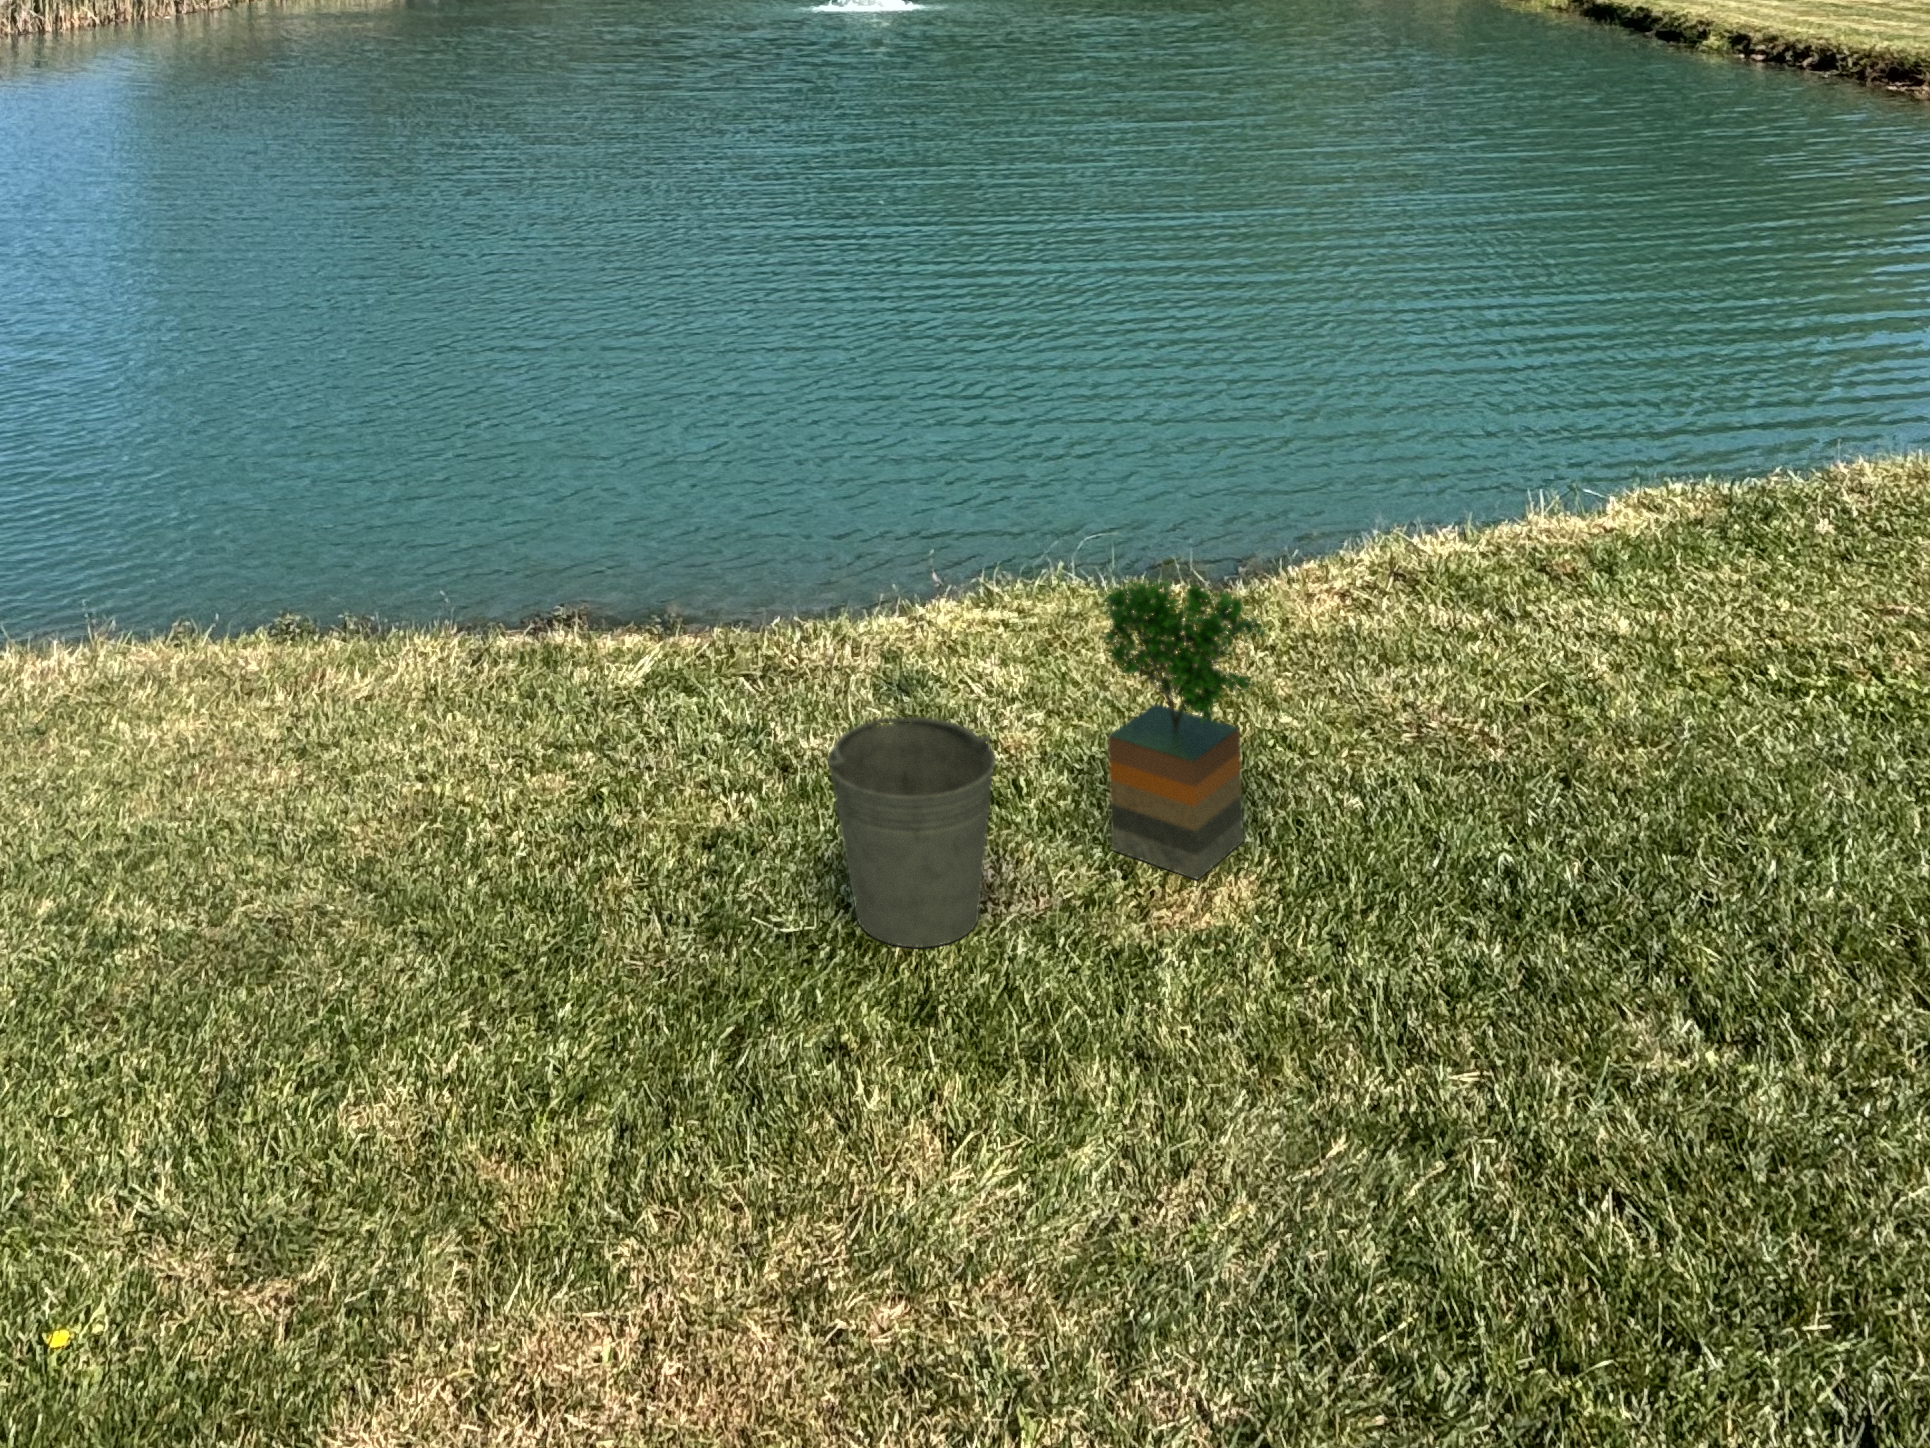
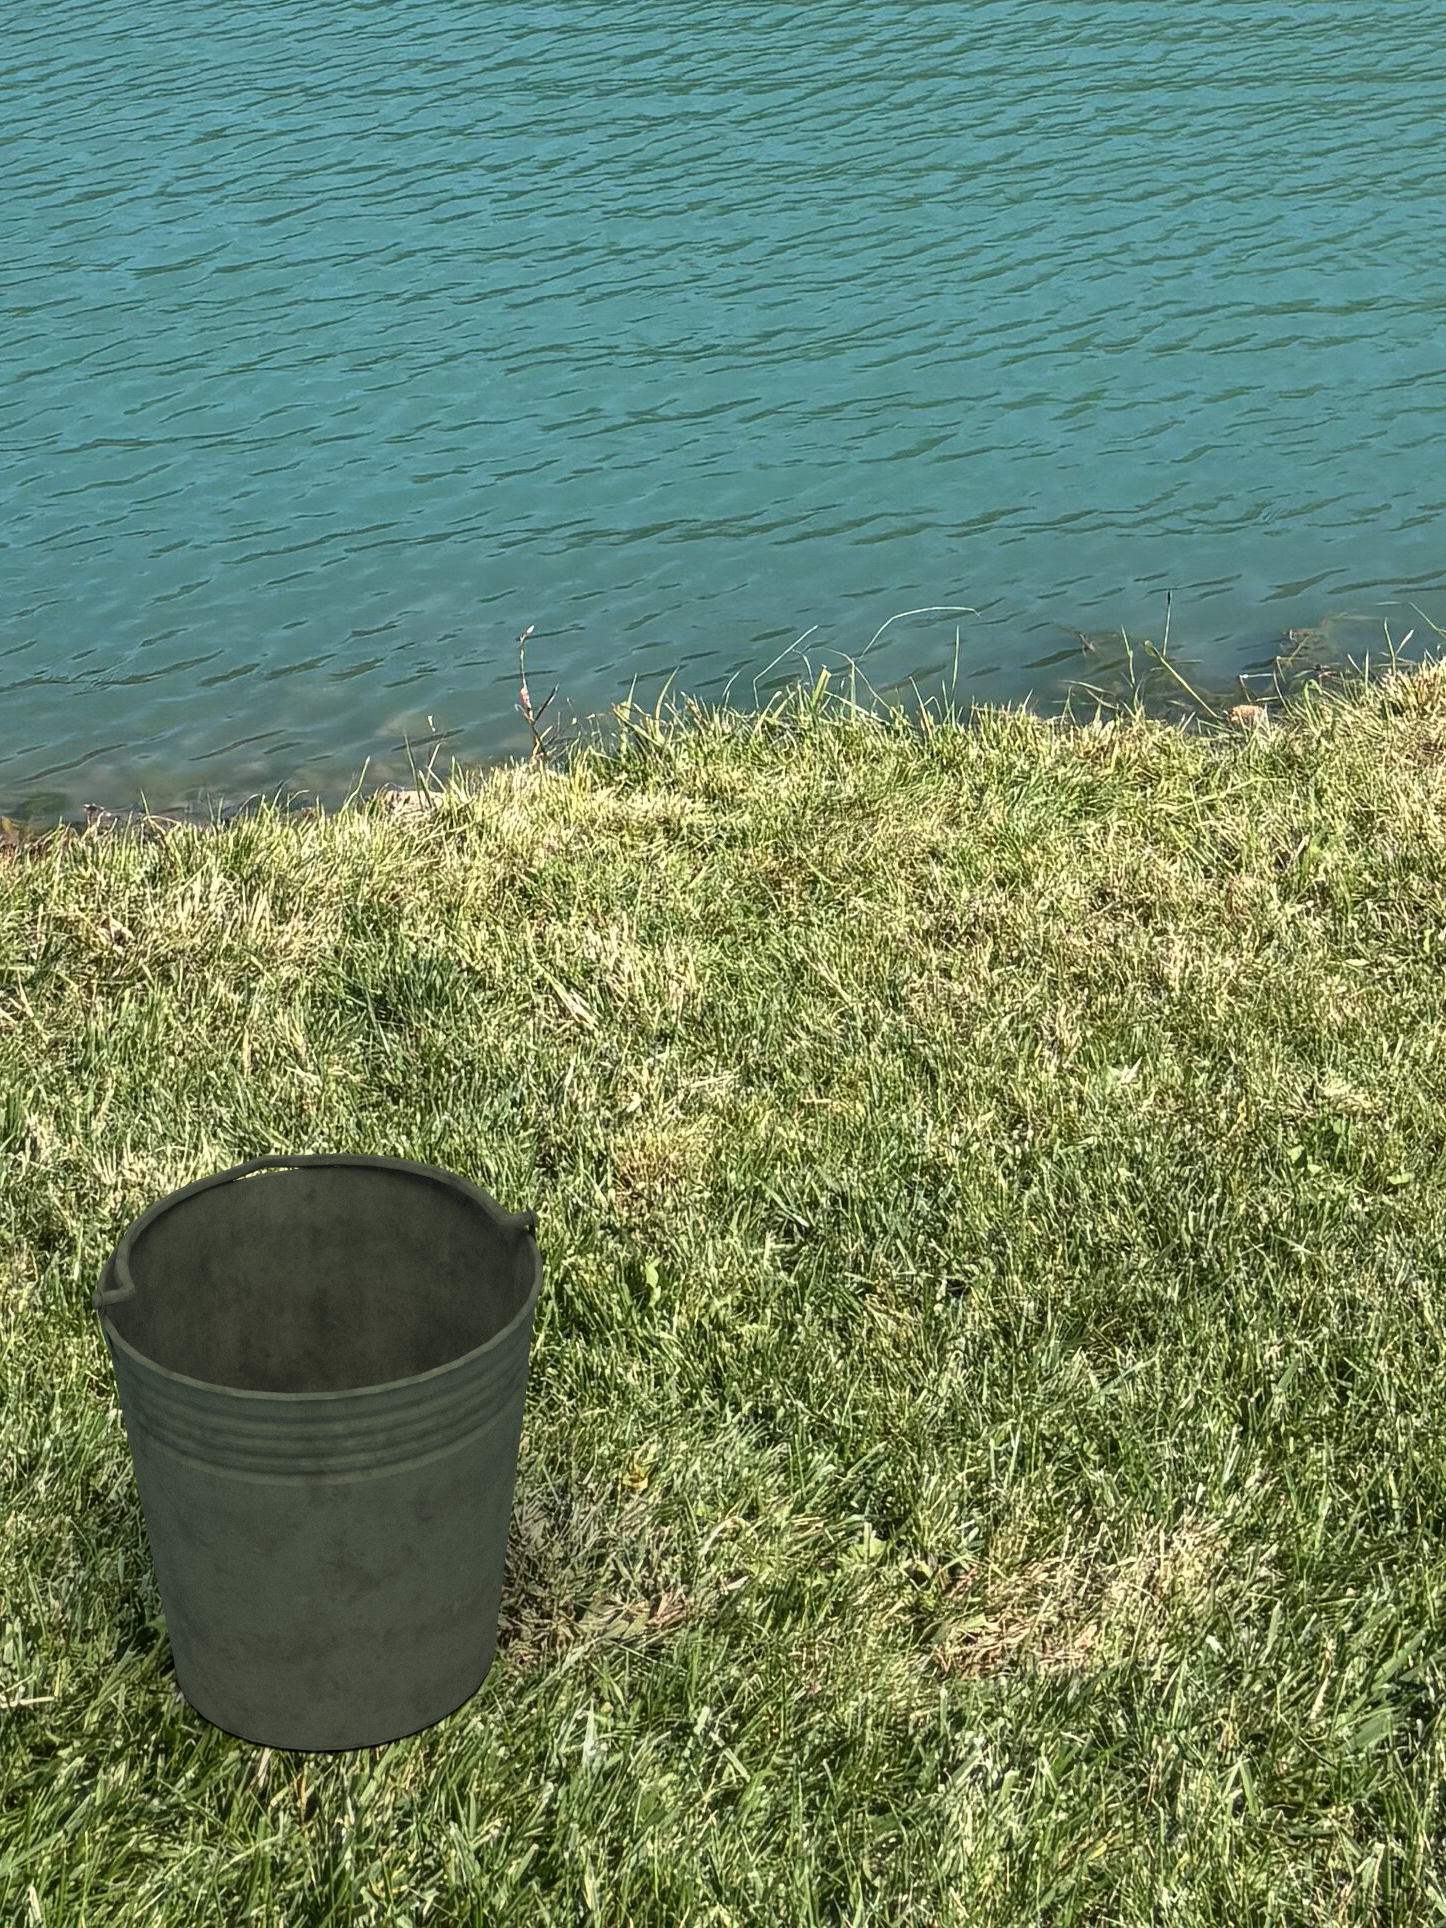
potted tree: present [1103,578,1265,879] -> none [837,774,1290,1540]

